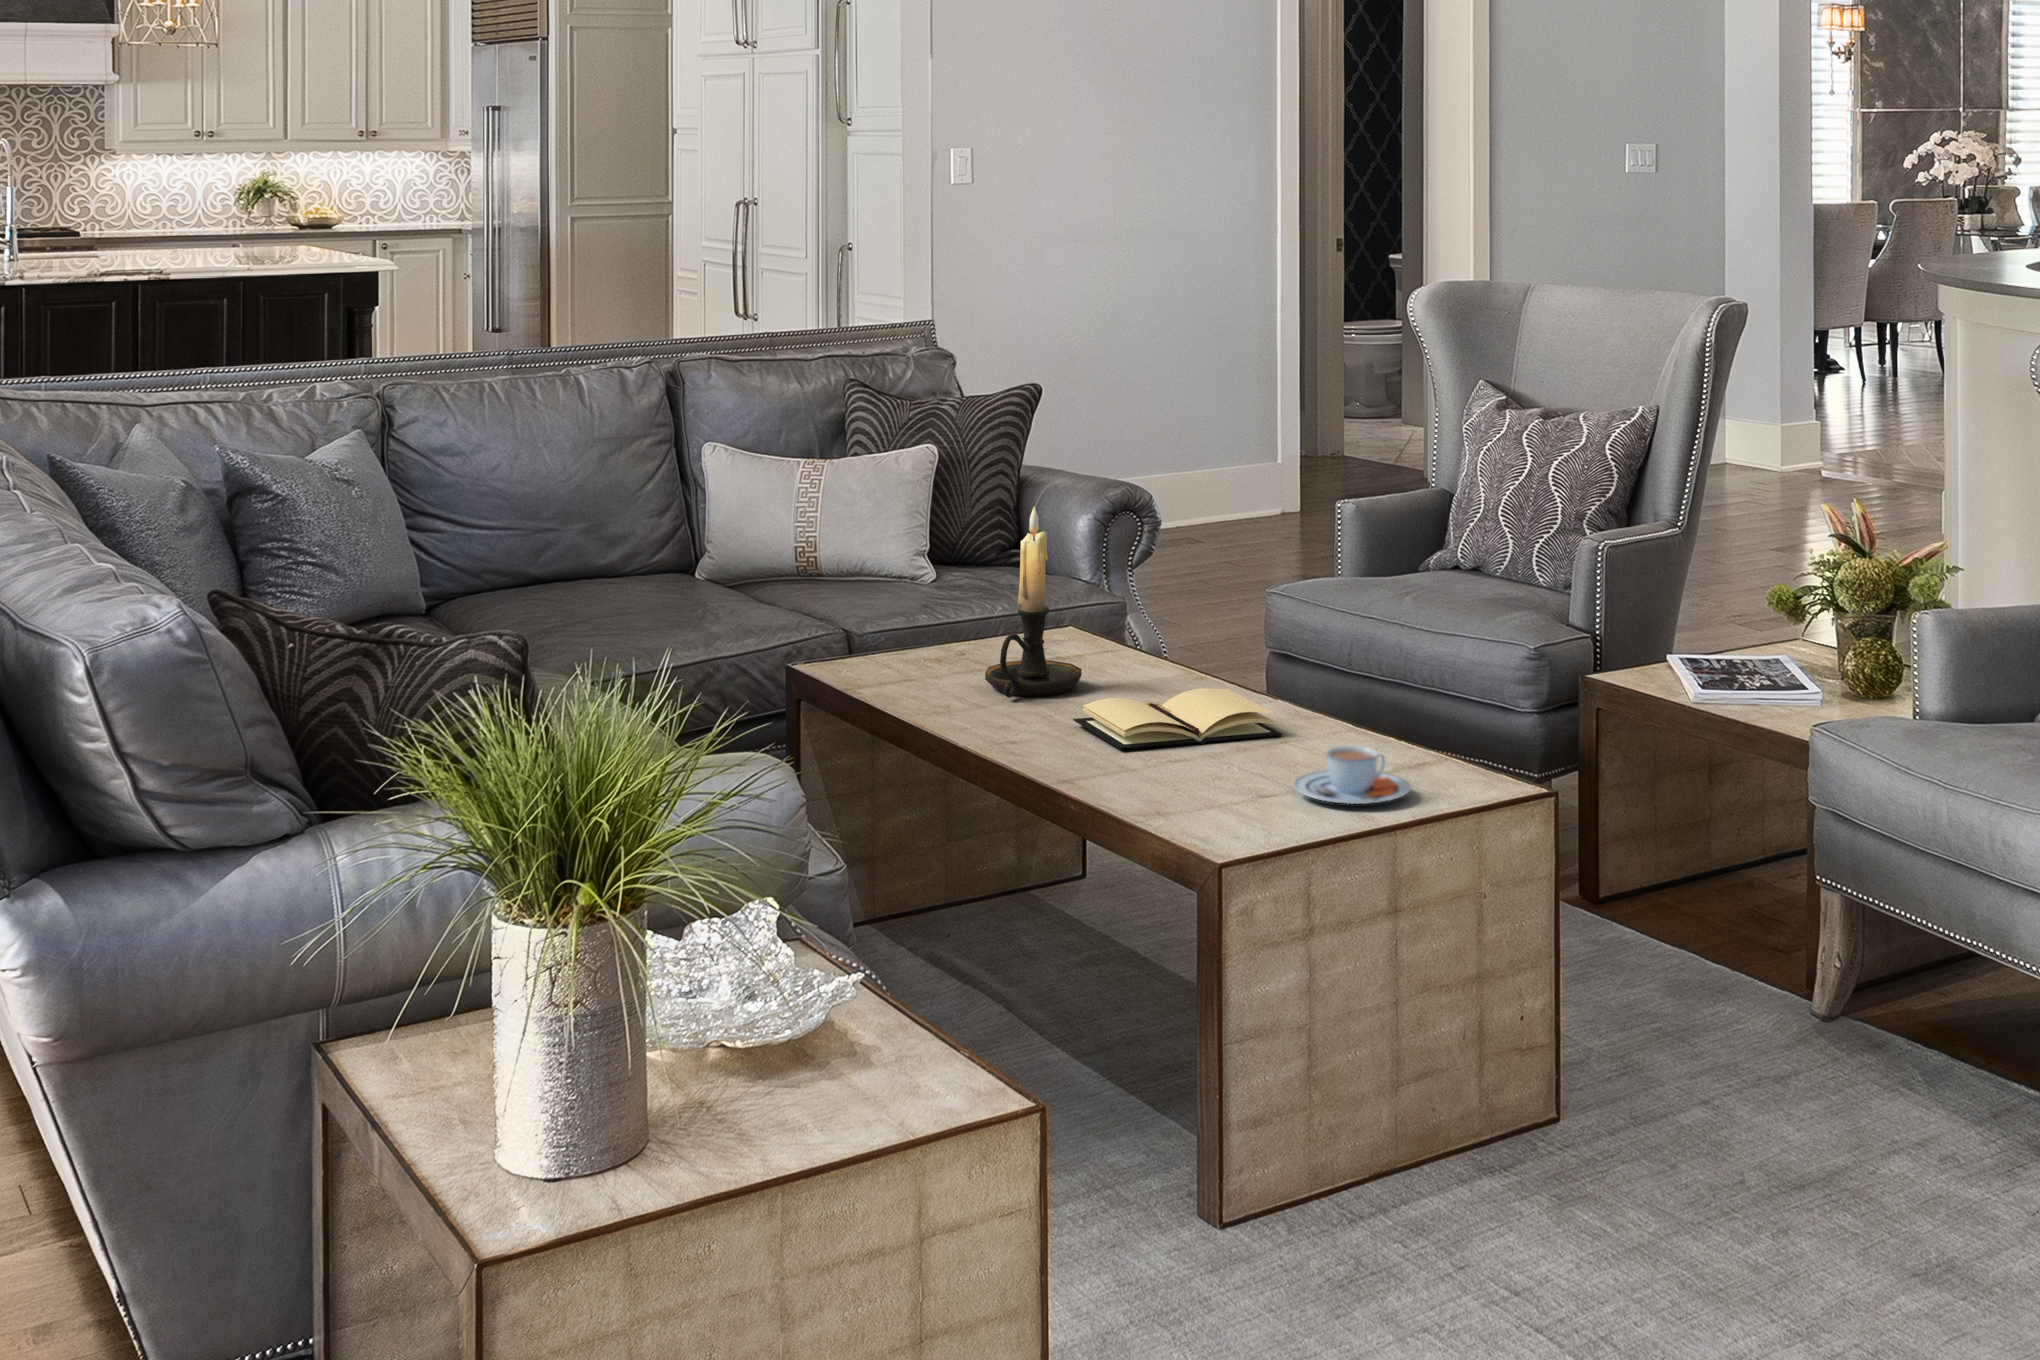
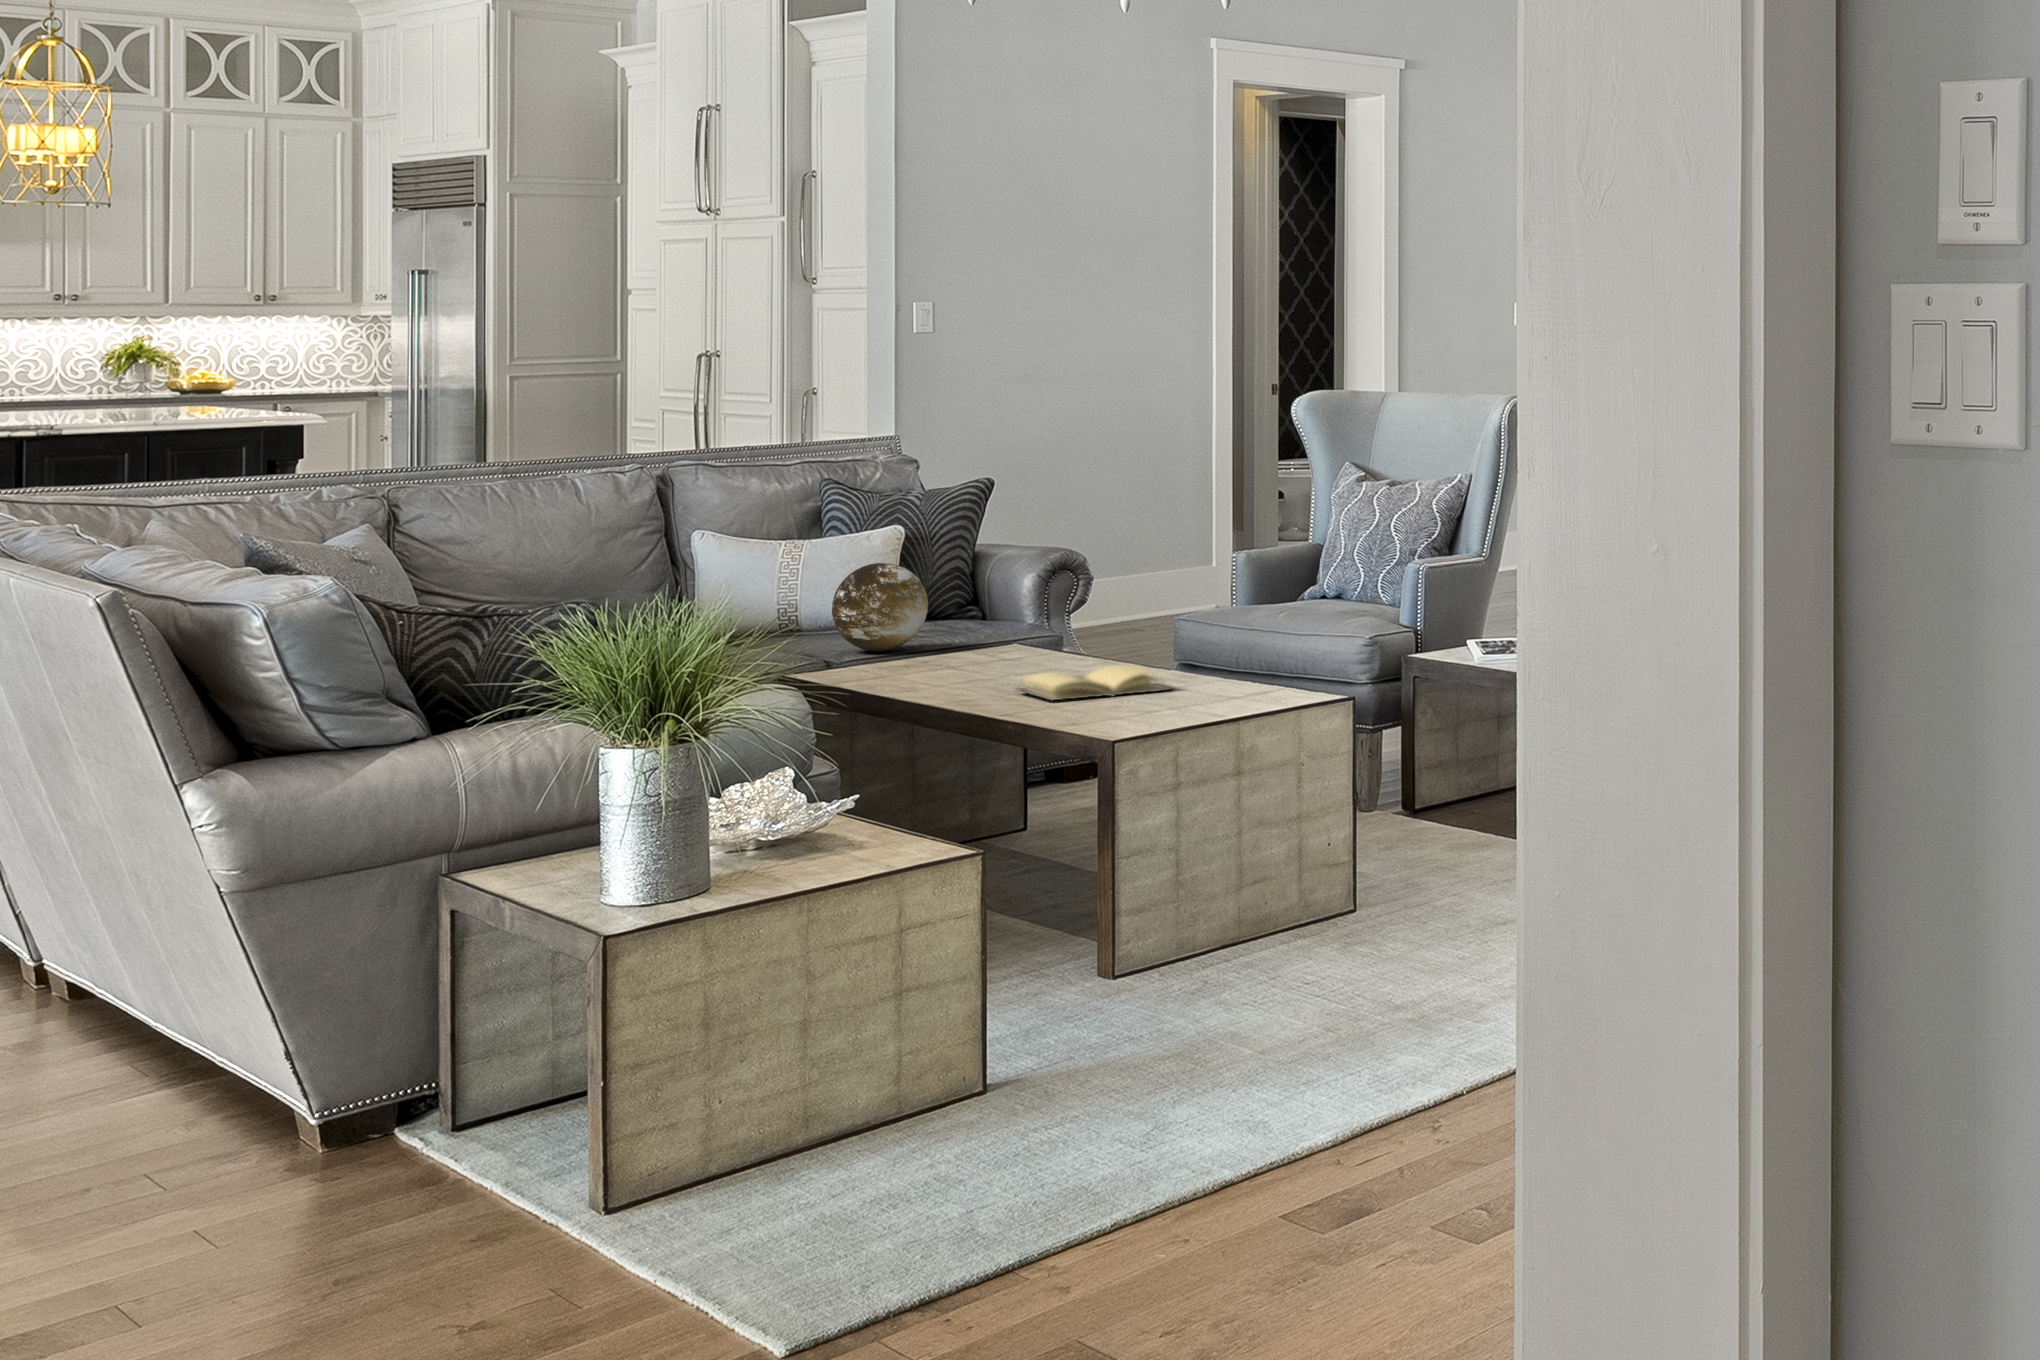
decorative orb: none [855,503,967,617] -> present [832,563,928,651]
candle holder: present [985,507,1081,698] -> none [945,544,1022,684]
teacup: present [1294,746,1411,804] -> none [1176,679,1259,712]

